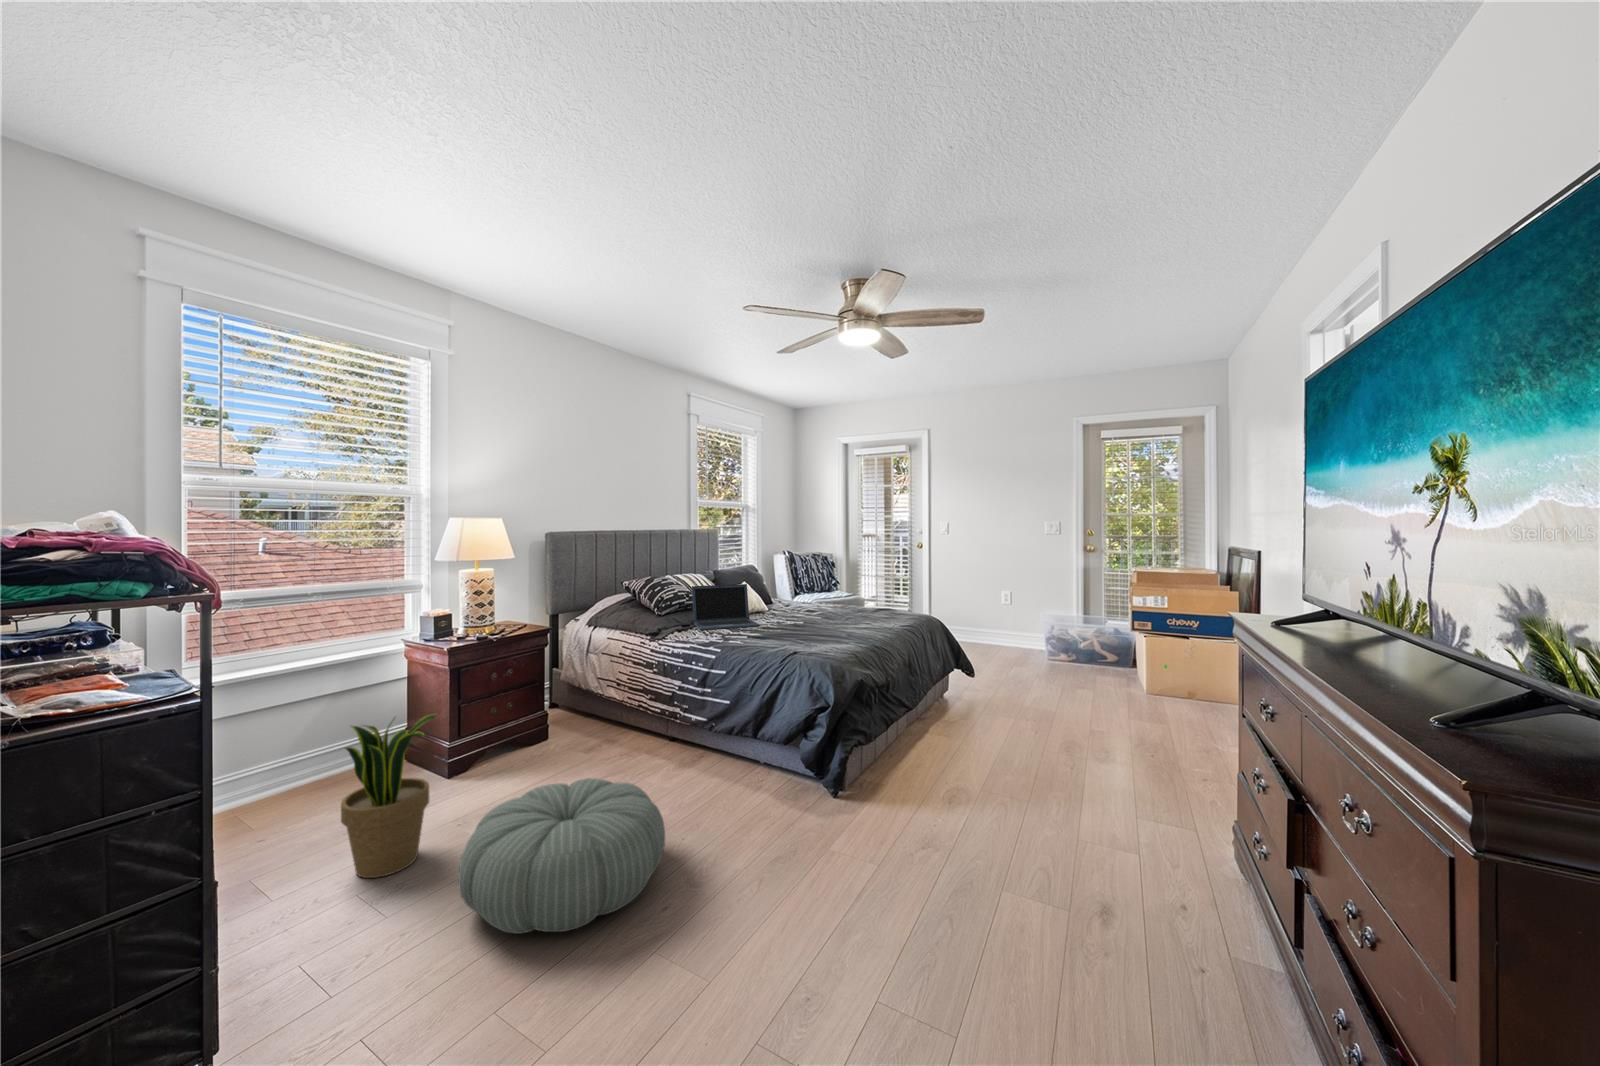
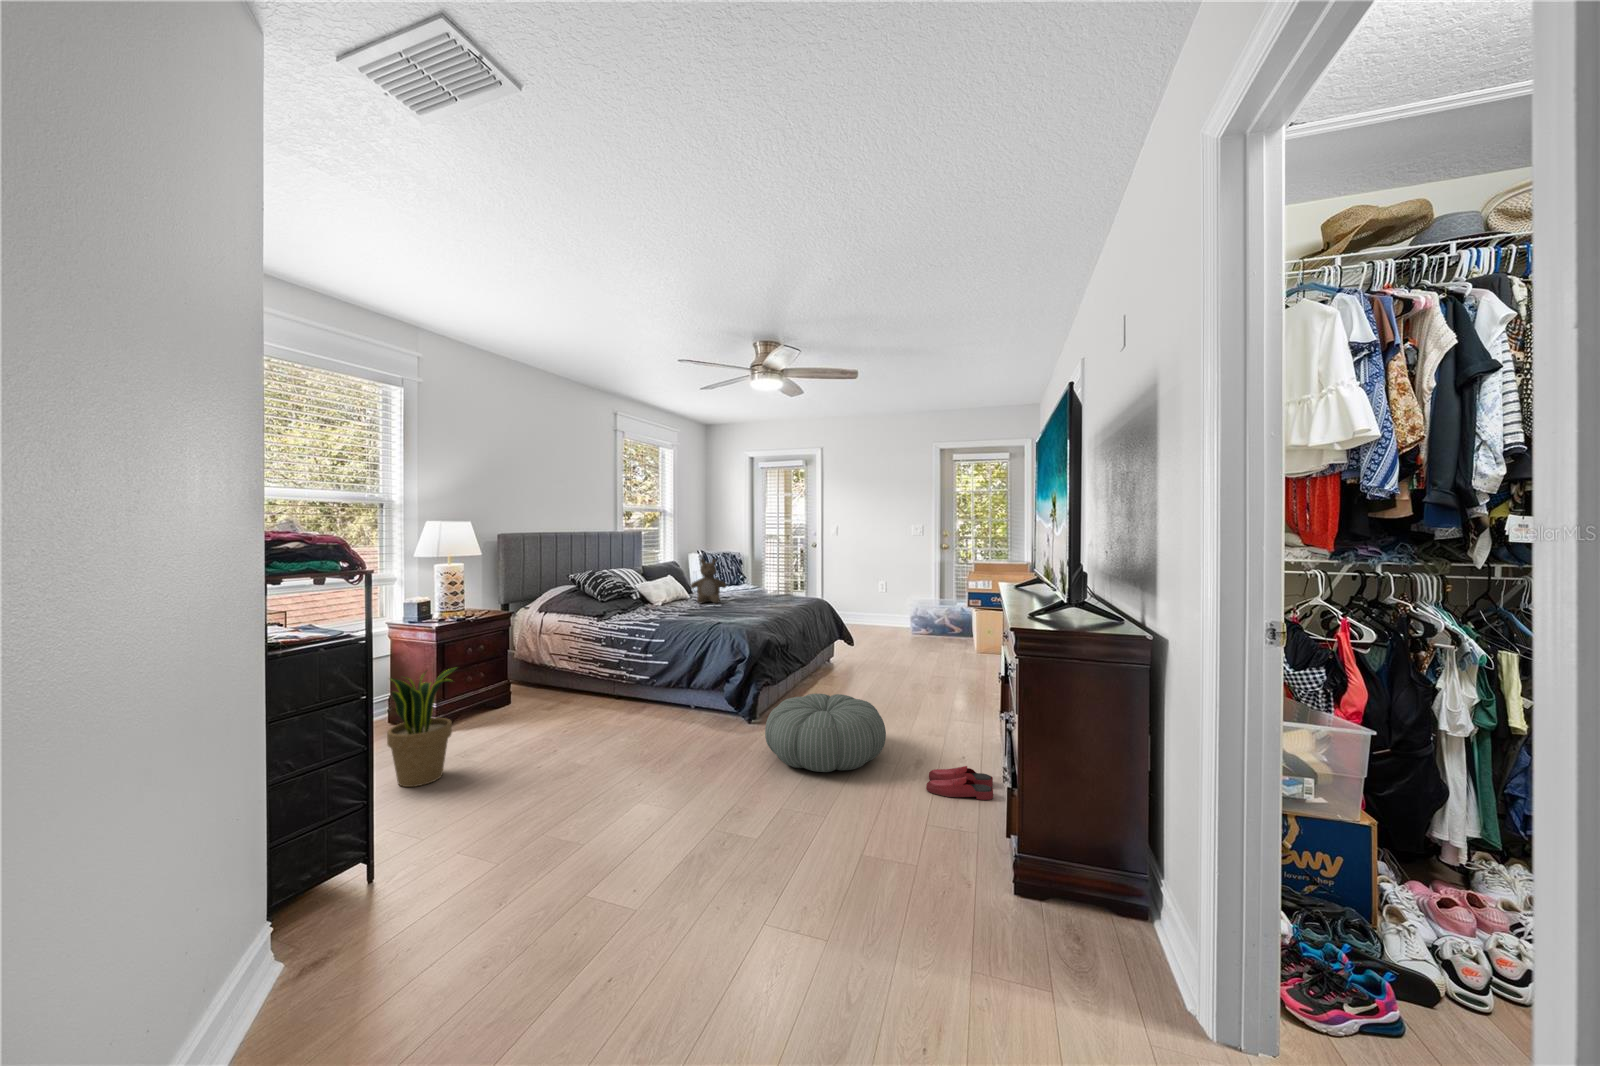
teddy bear: none [768,563,812,620] -> present [690,559,726,603]
laptop: present [692,584,760,630] -> none [629,576,686,612]
pouf: present [458,778,665,934] -> present [765,694,886,772]
slippers: none [1124,928,1260,1016] -> present [926,766,993,800]

